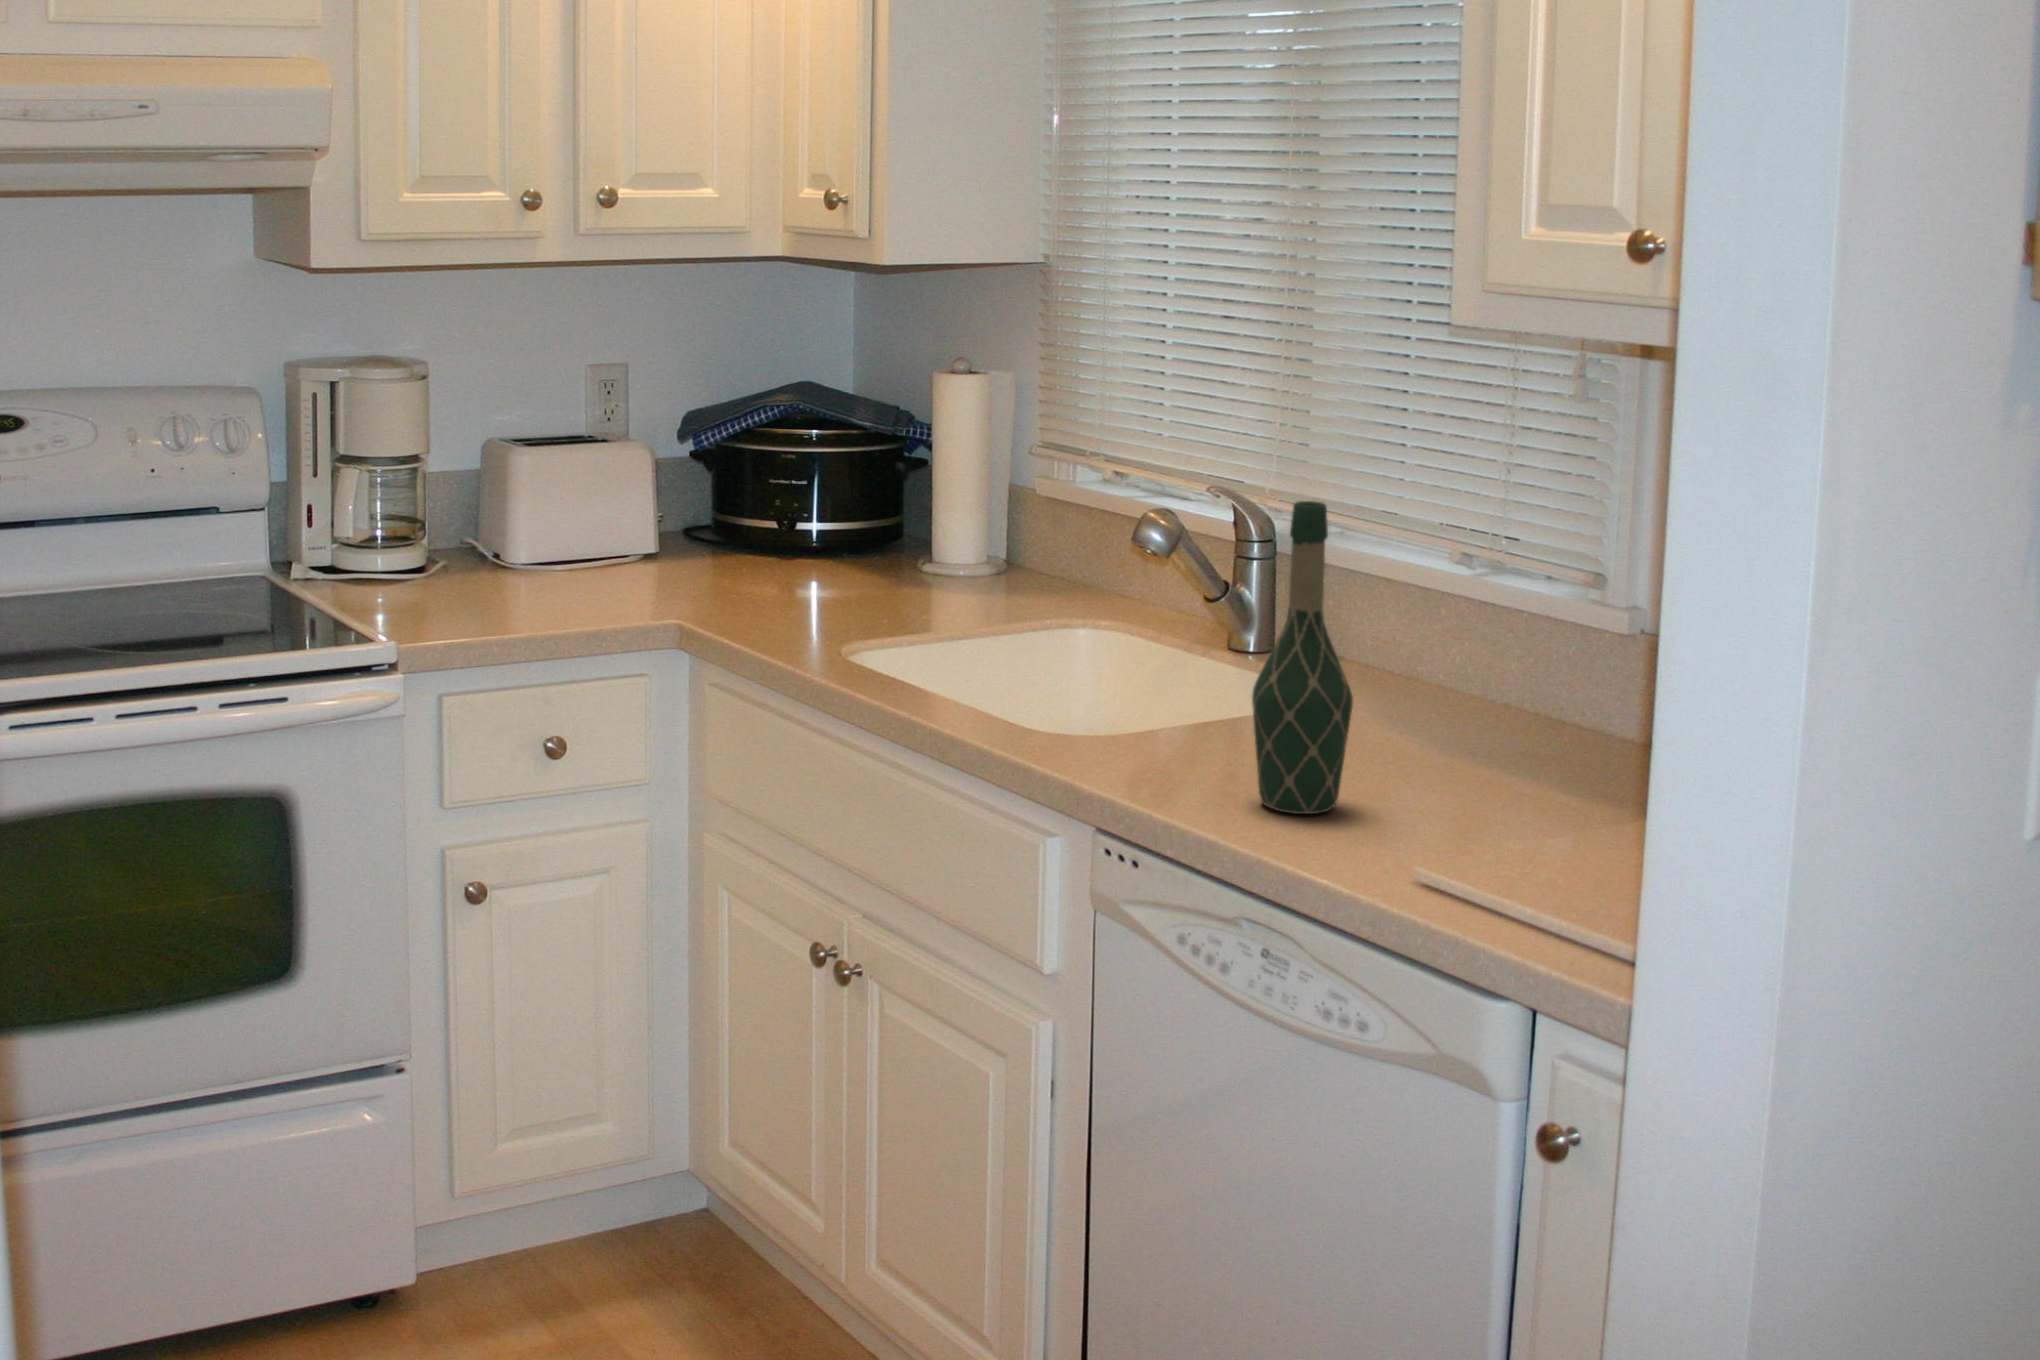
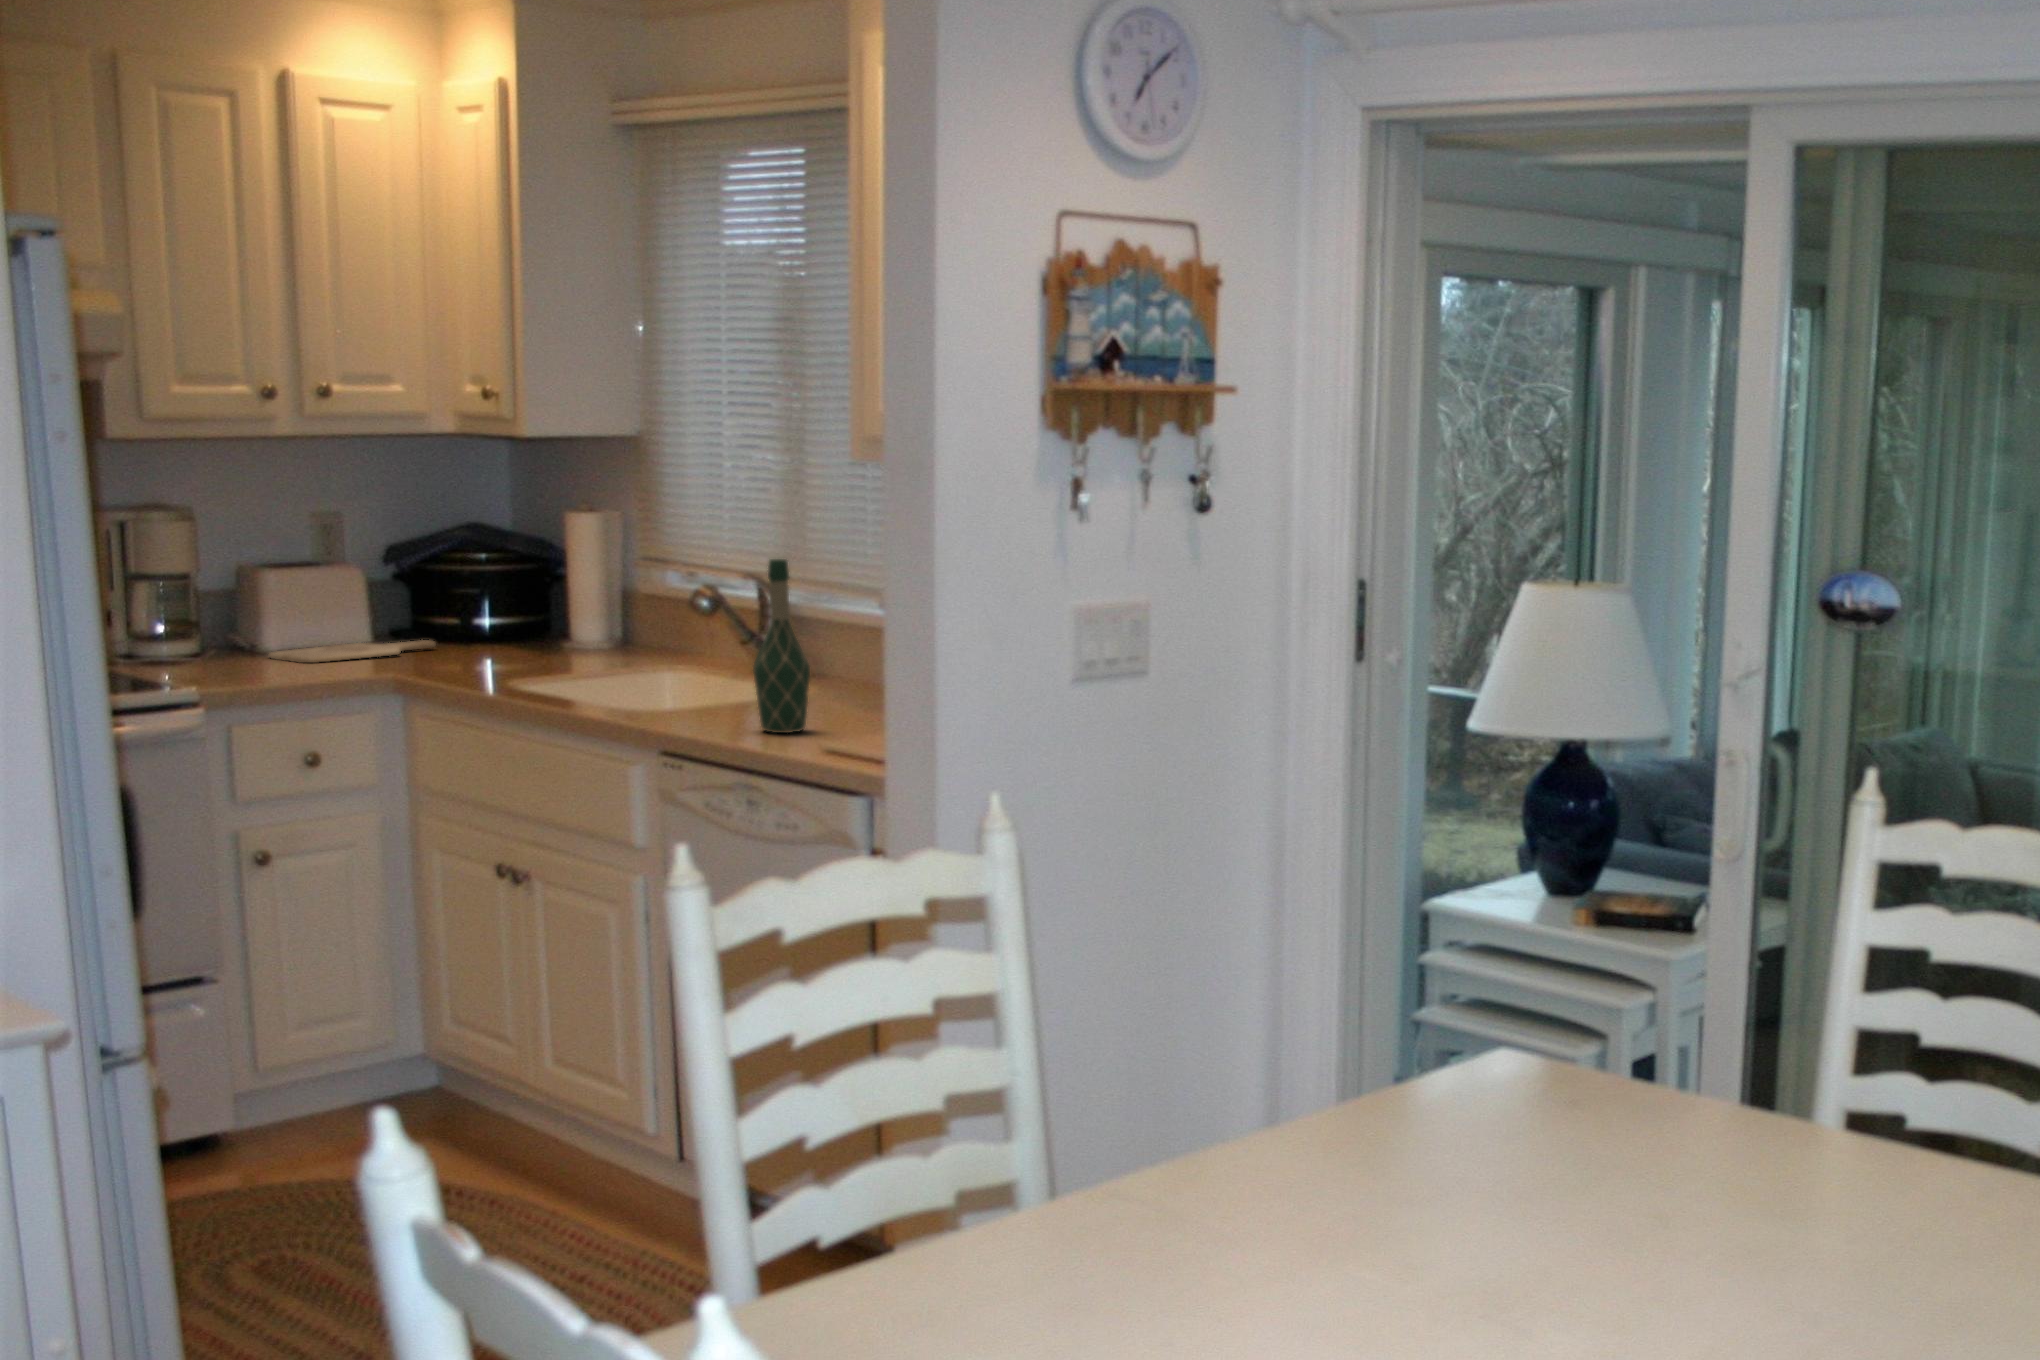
cutting board: none [516,553,738,595] -> present [269,640,435,663]

